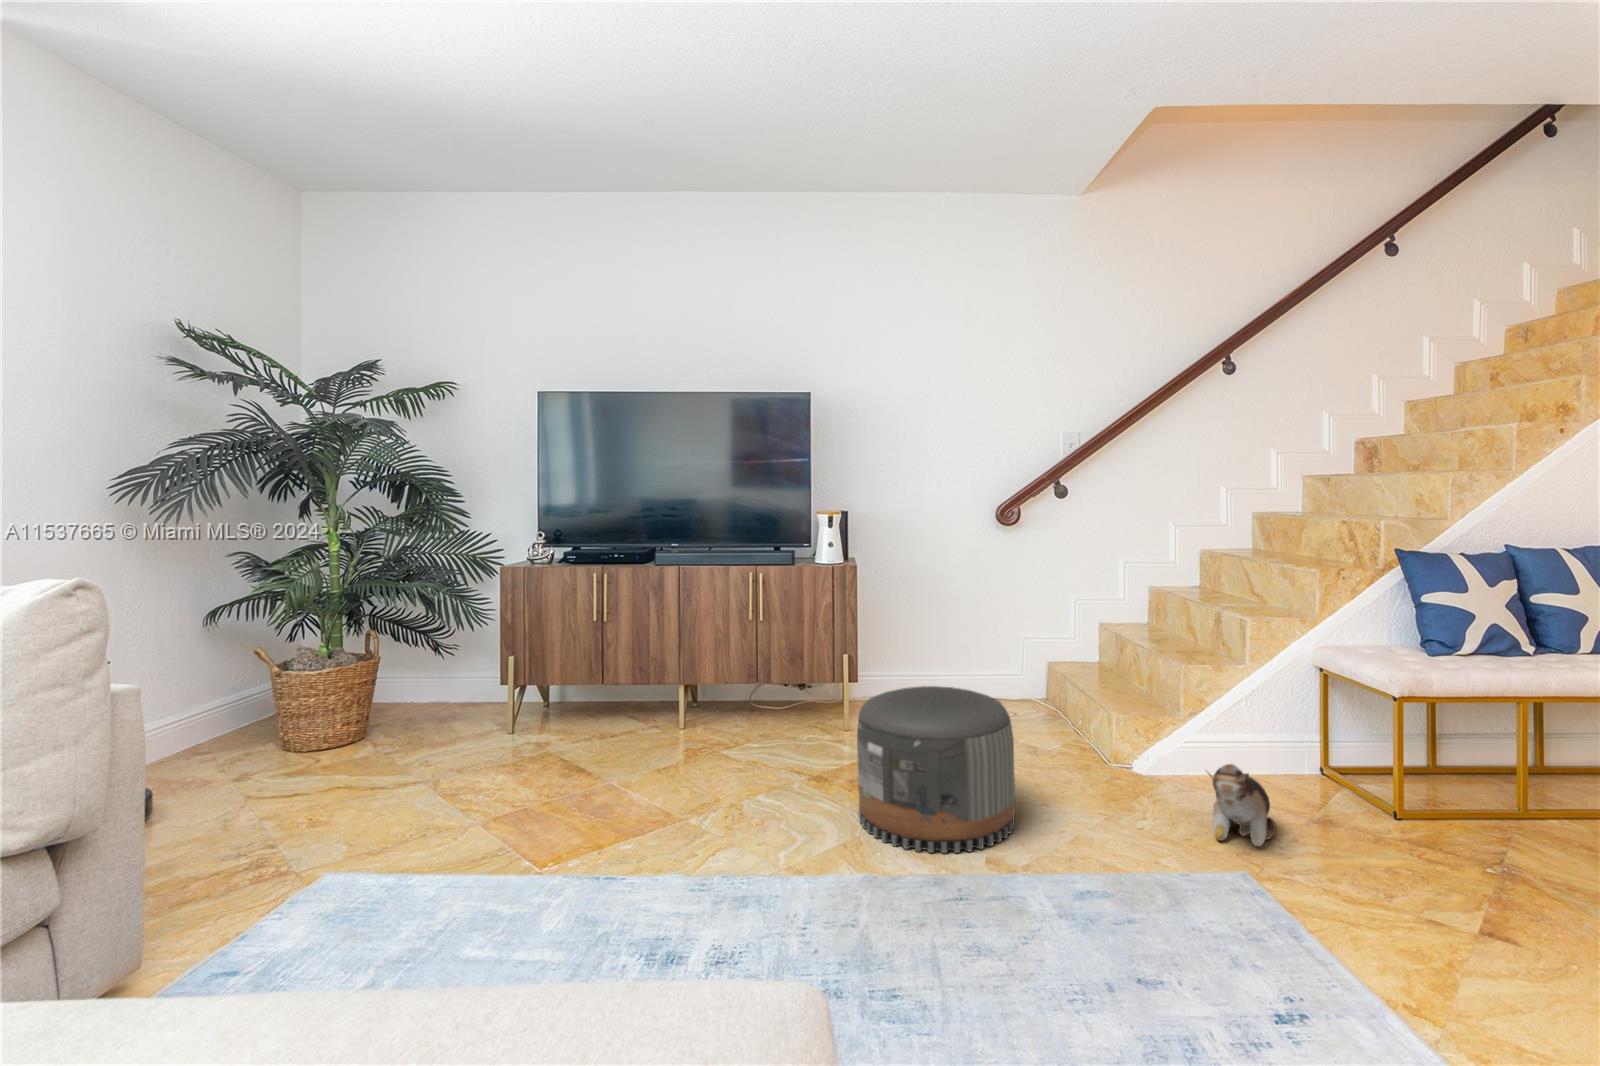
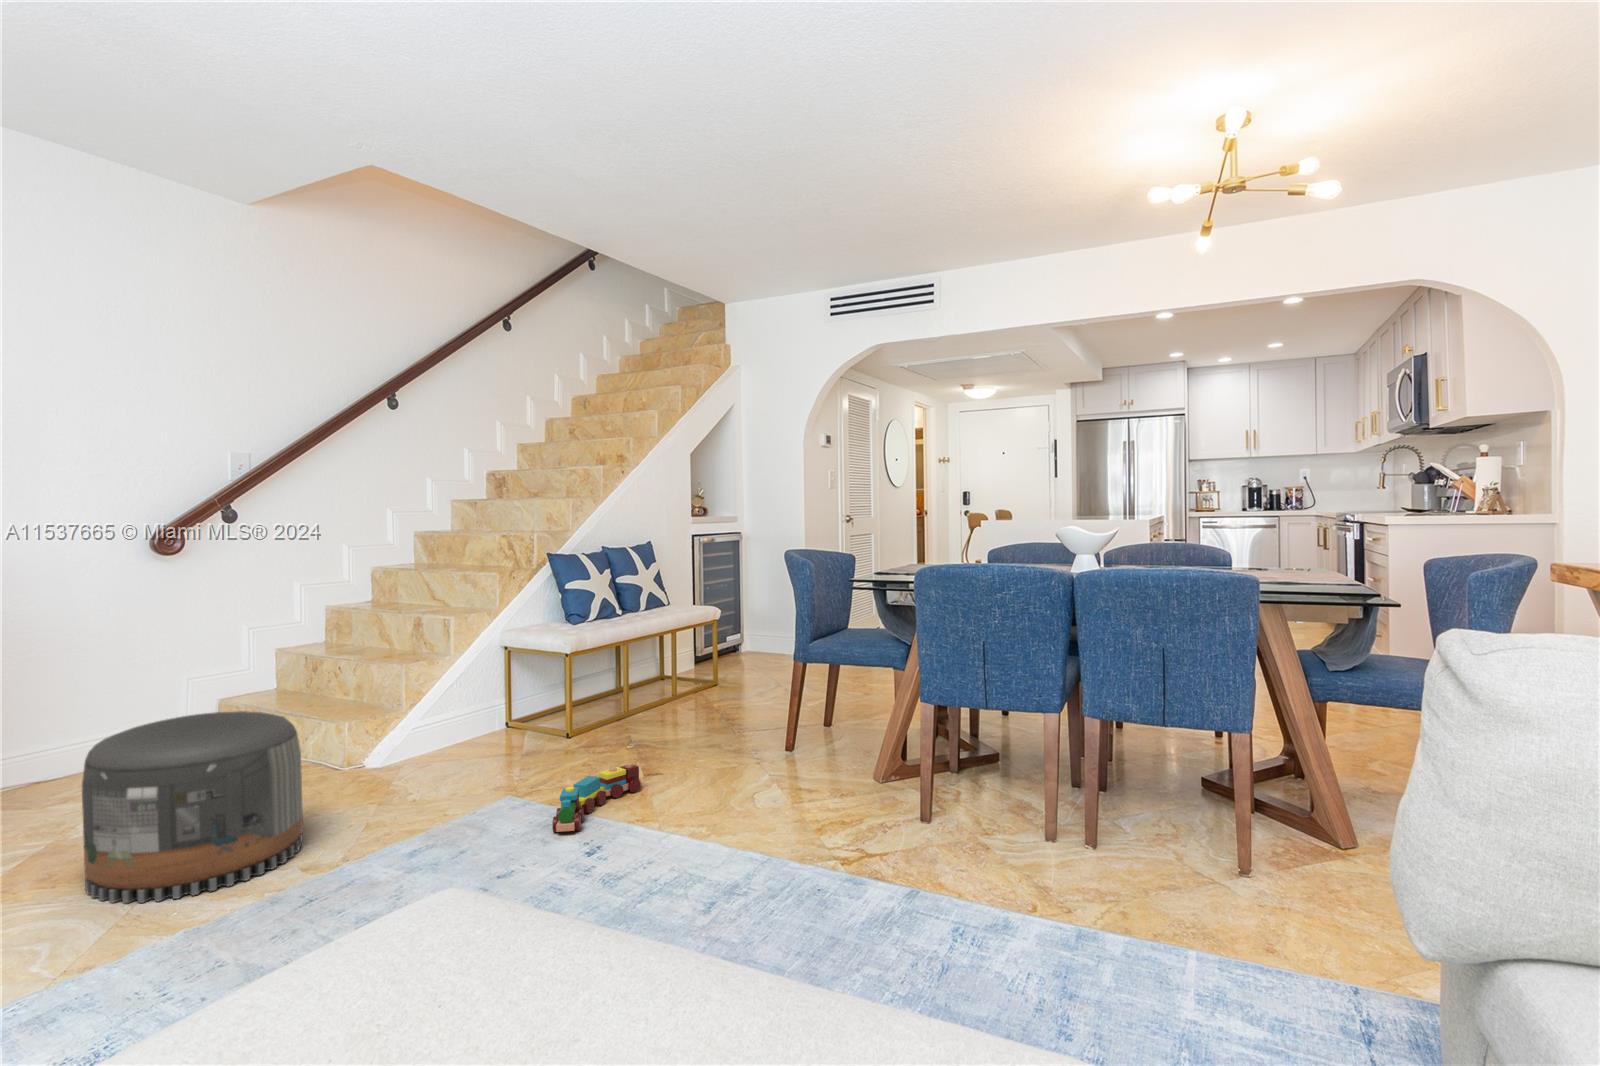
plush toy: present [1208,764,1276,846] -> none [470,719,511,786]
toy train: none [1253,895,1453,972] -> present [552,763,641,832]

